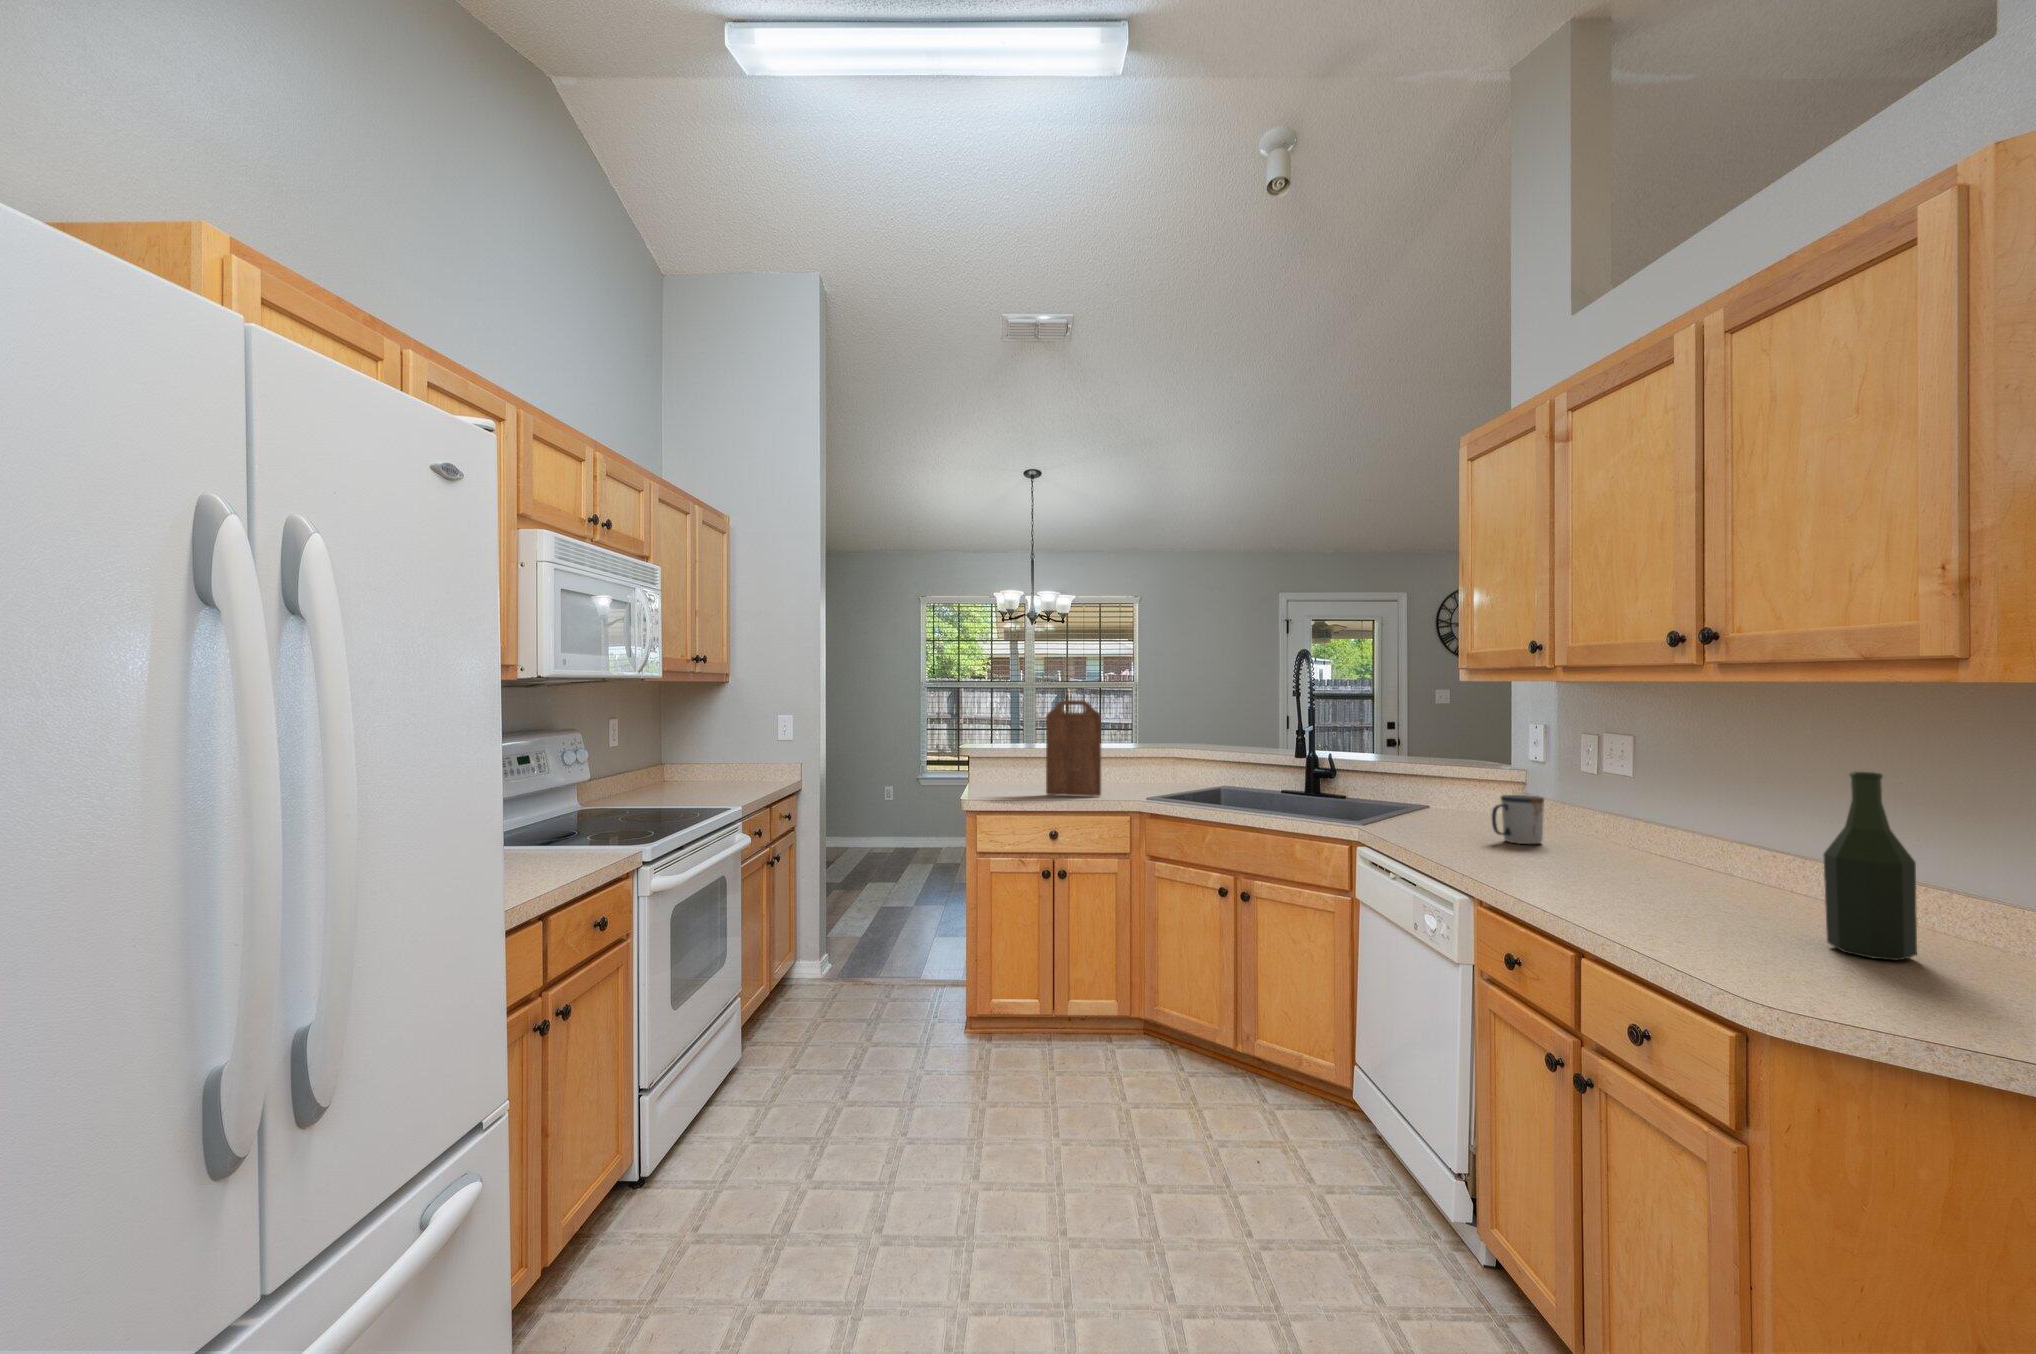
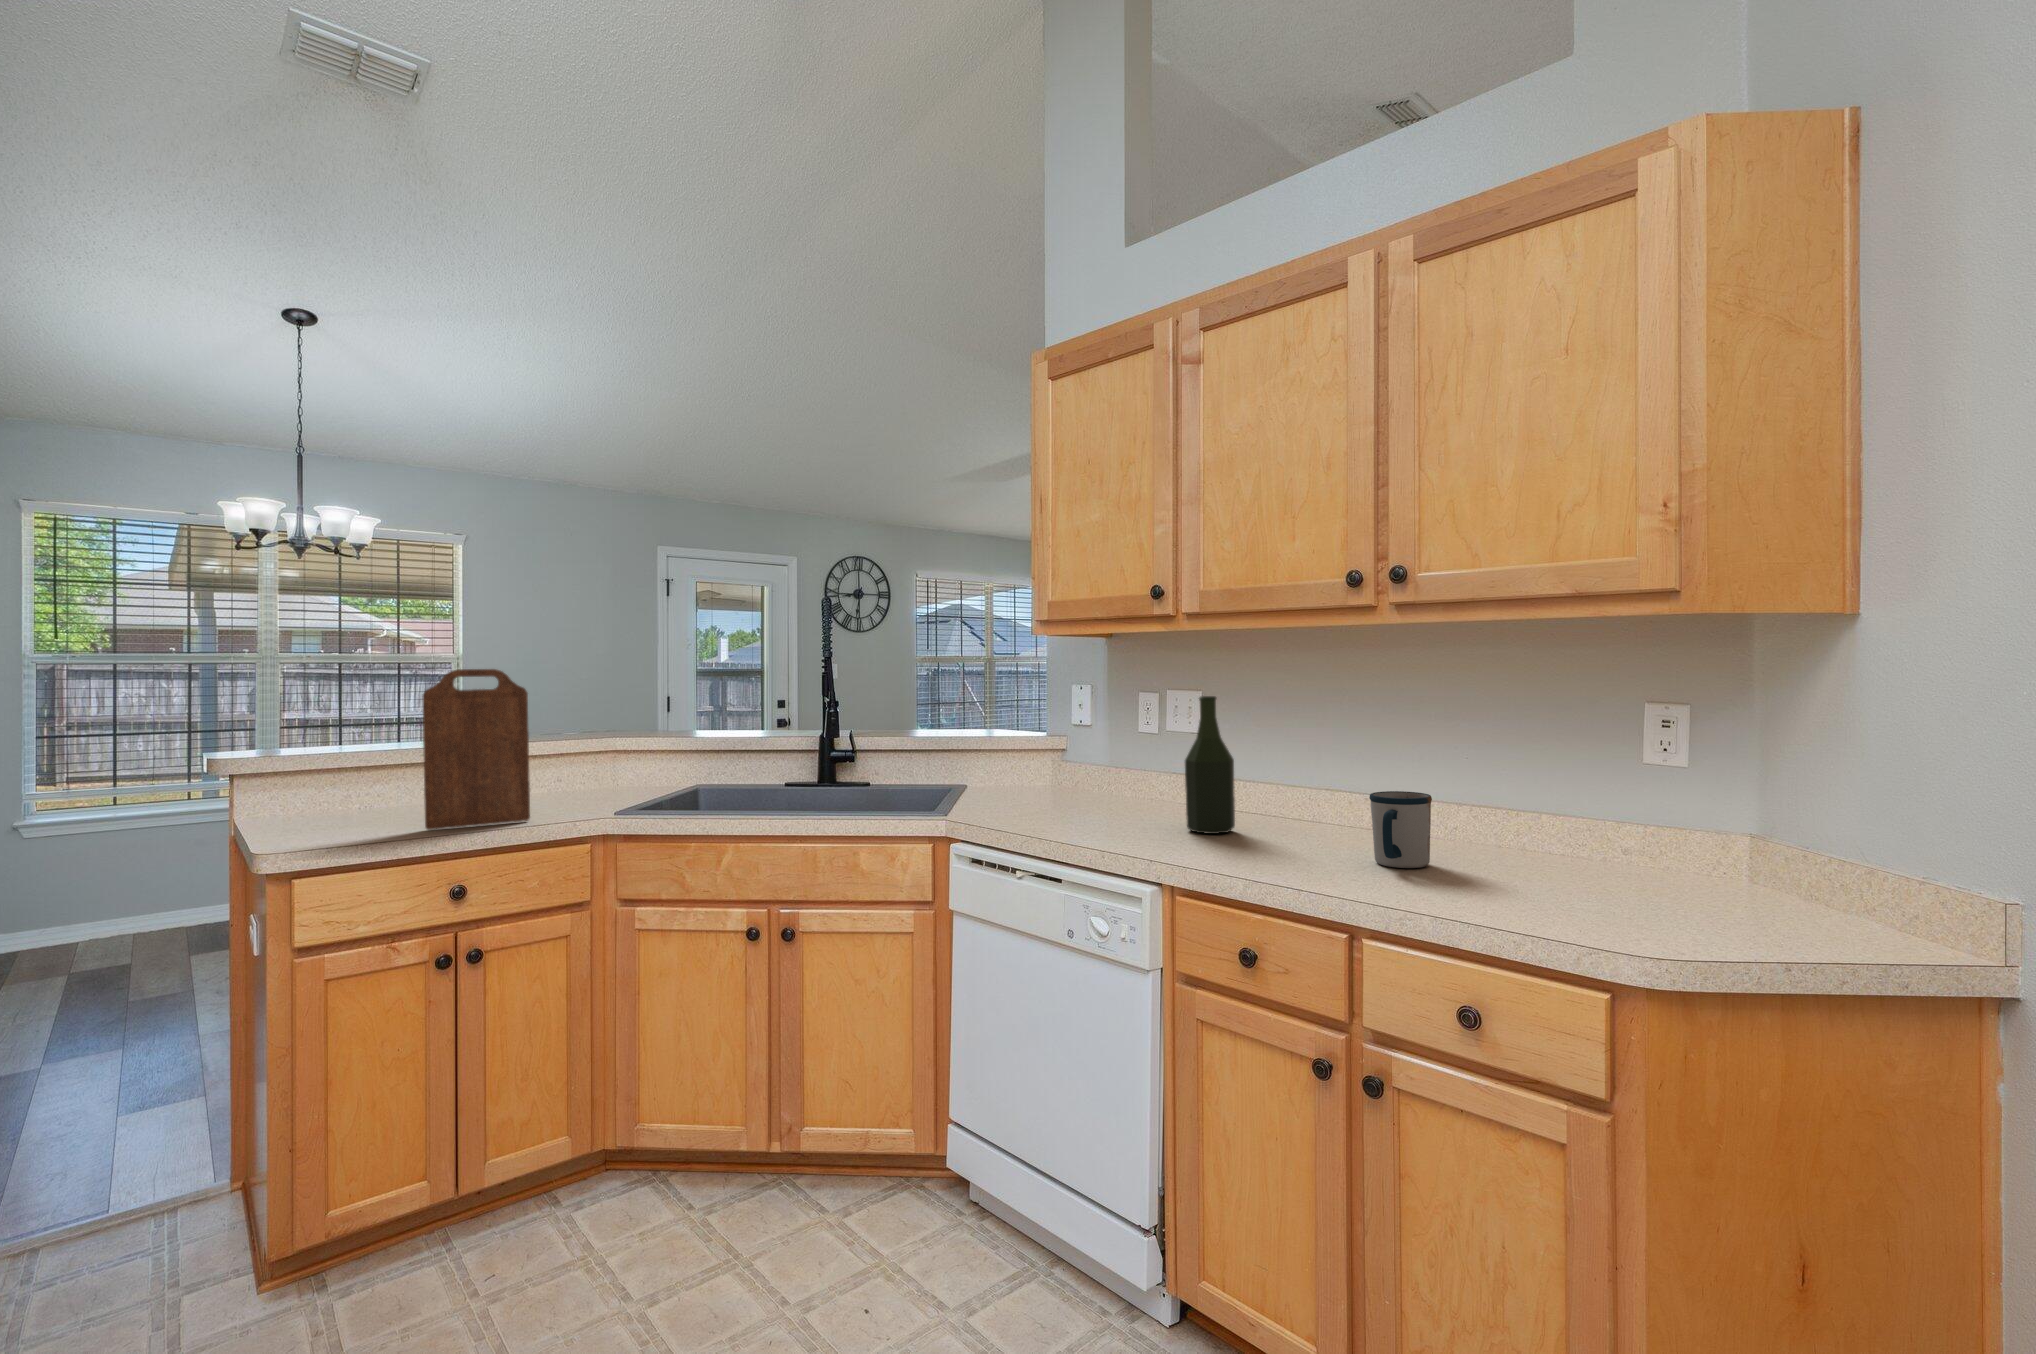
bottle: present [1824,772,1917,960] -> present [1185,696,1235,834]
mug: present [1492,795,1544,844] -> present [1369,791,1432,868]

